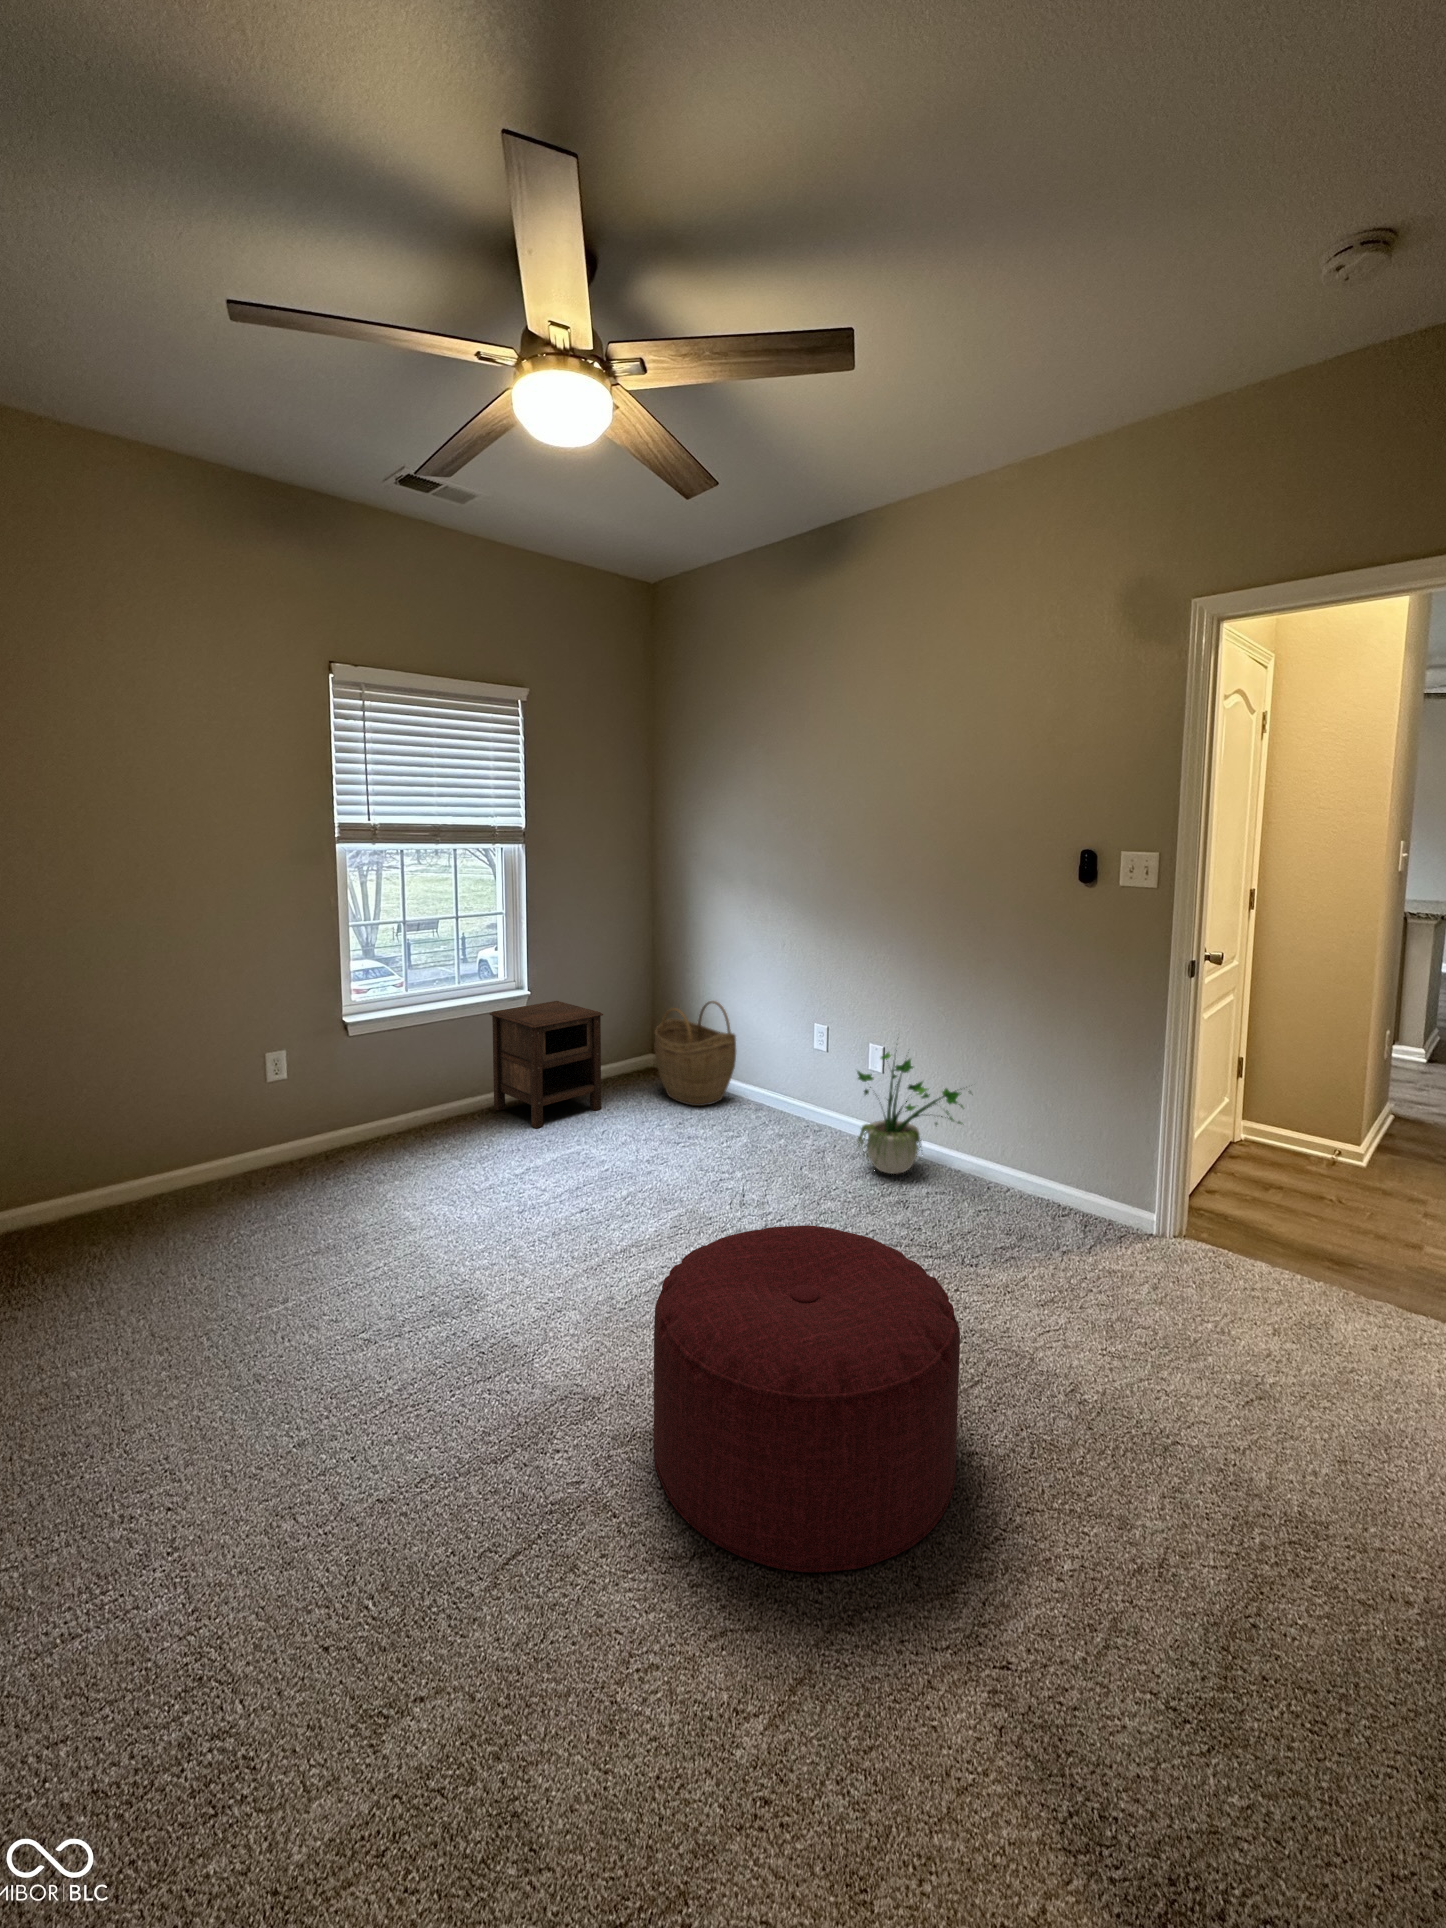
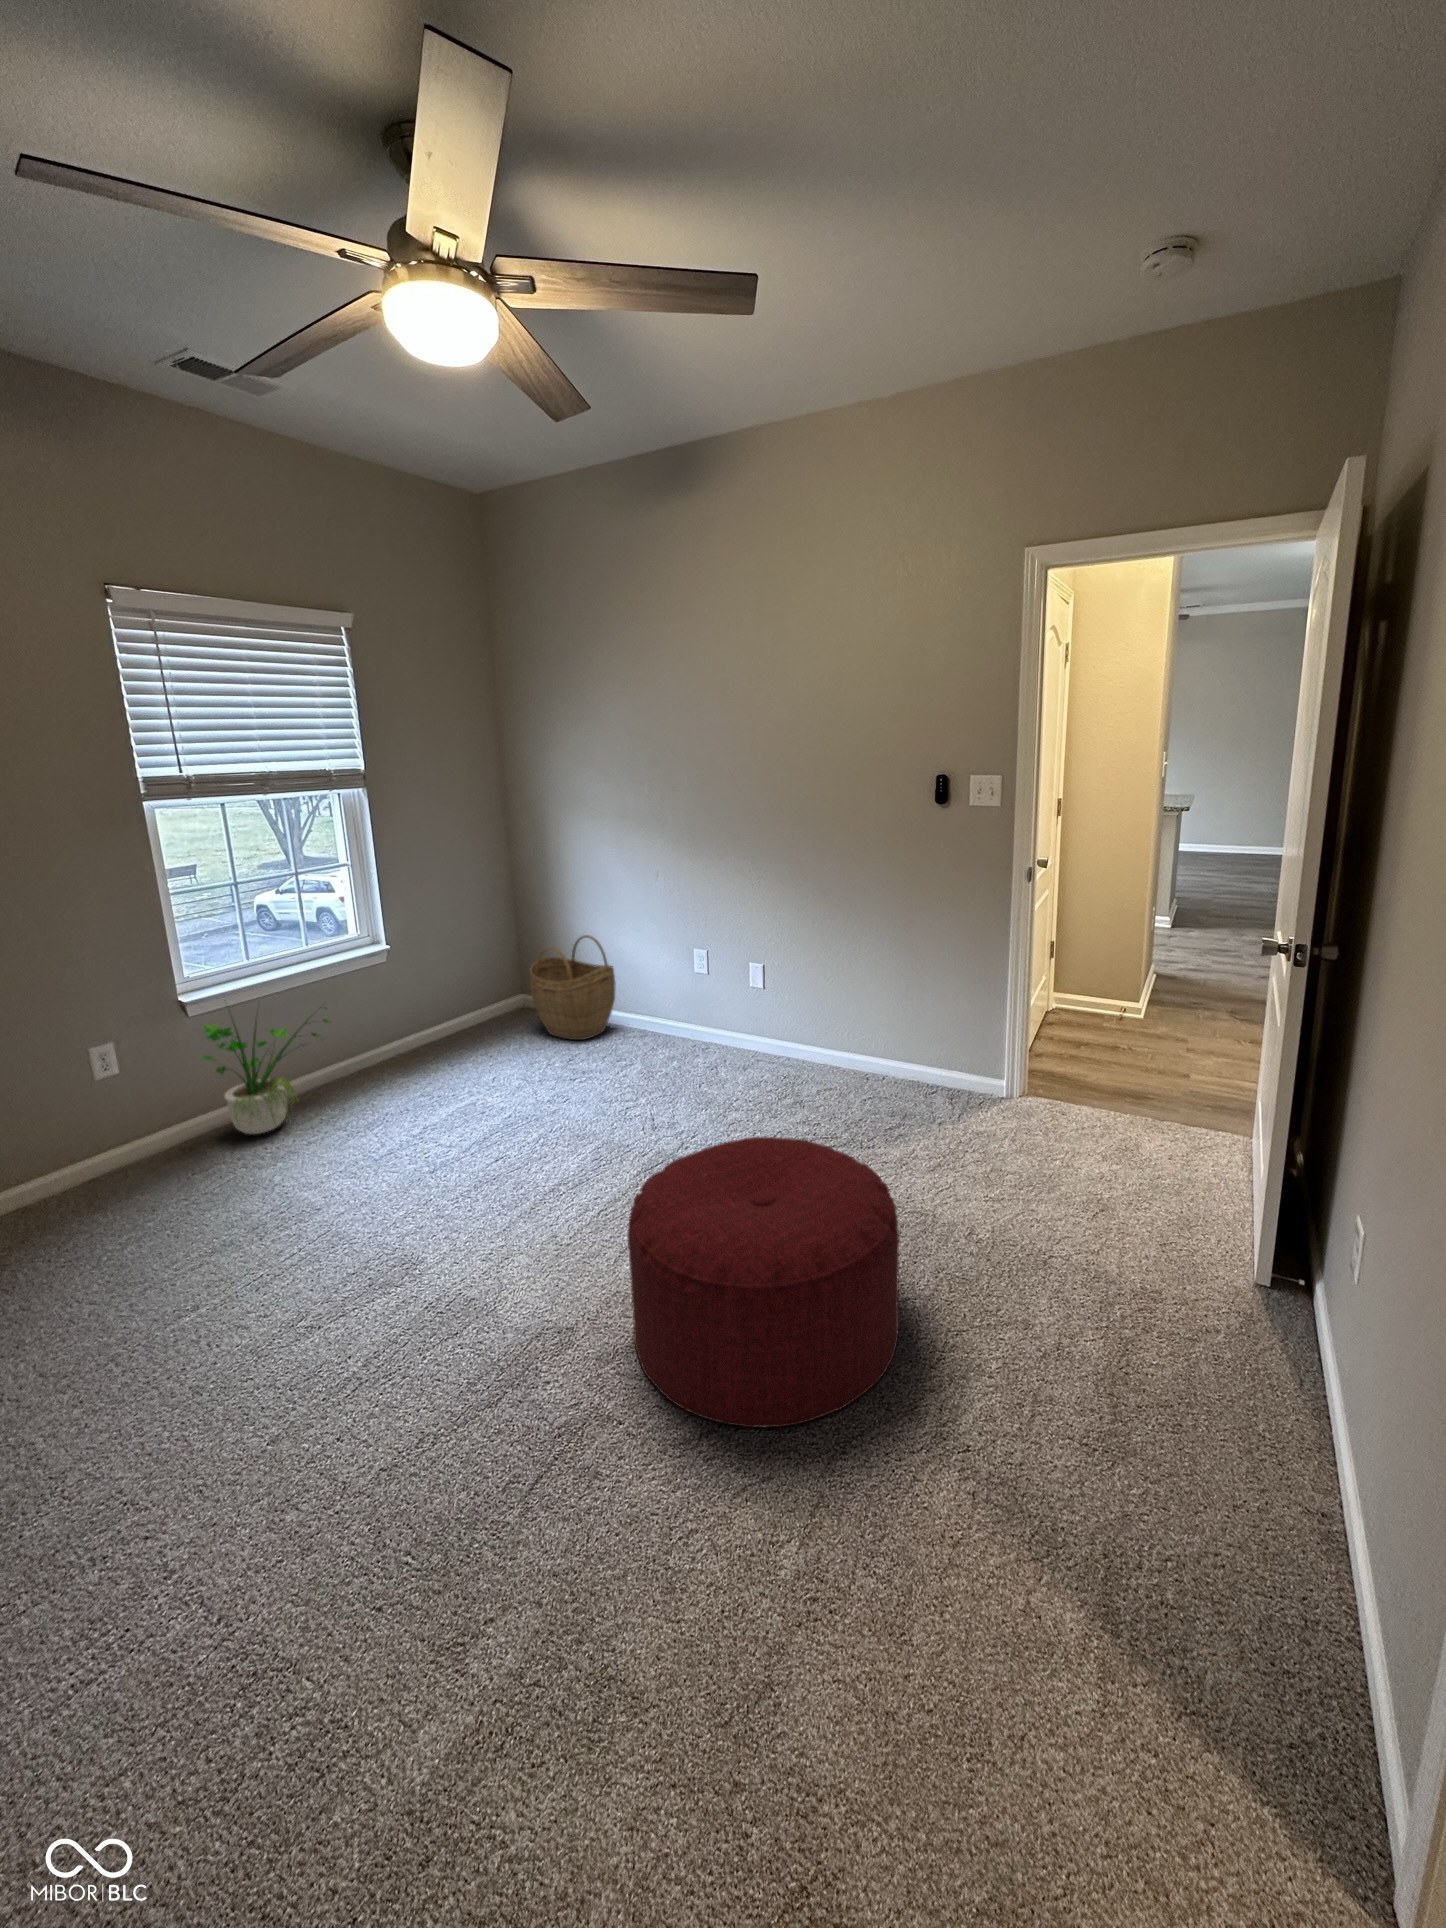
nightstand: present [490,1001,603,1128] -> none [348,952,483,1085]
potted plant: present [857,1050,971,1174] -> present [201,1007,331,1134]

